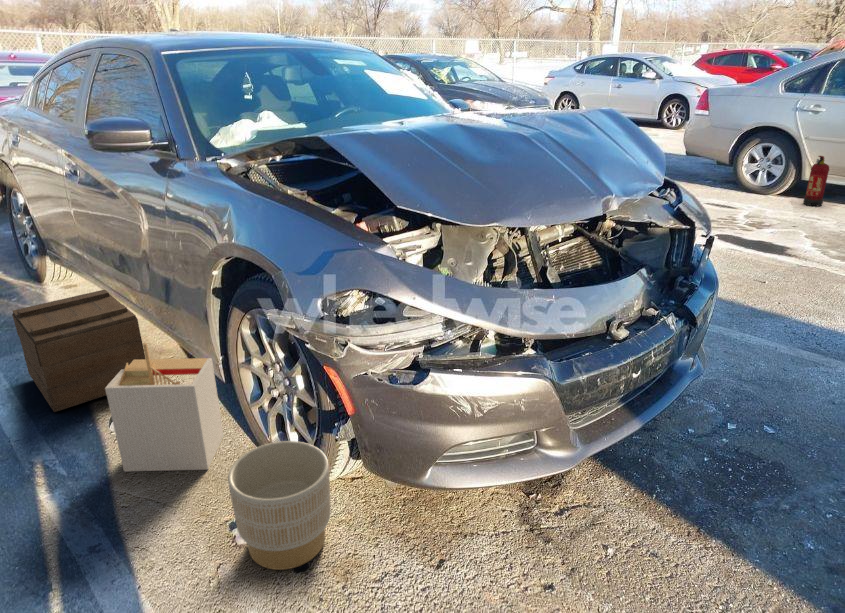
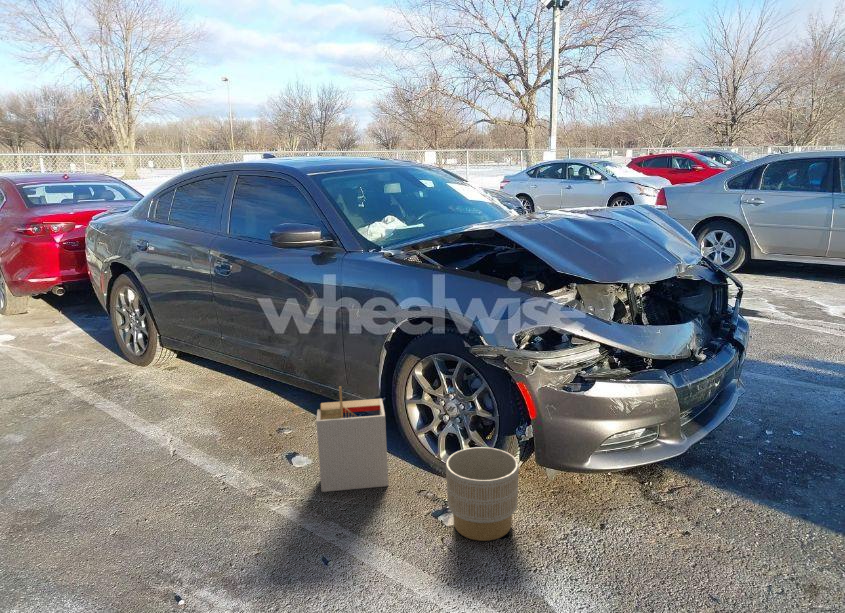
fire extinguisher: present [803,156,829,206] -> none [755,238,773,279]
wooden crate: present [12,290,145,412] -> none [183,359,298,457]

